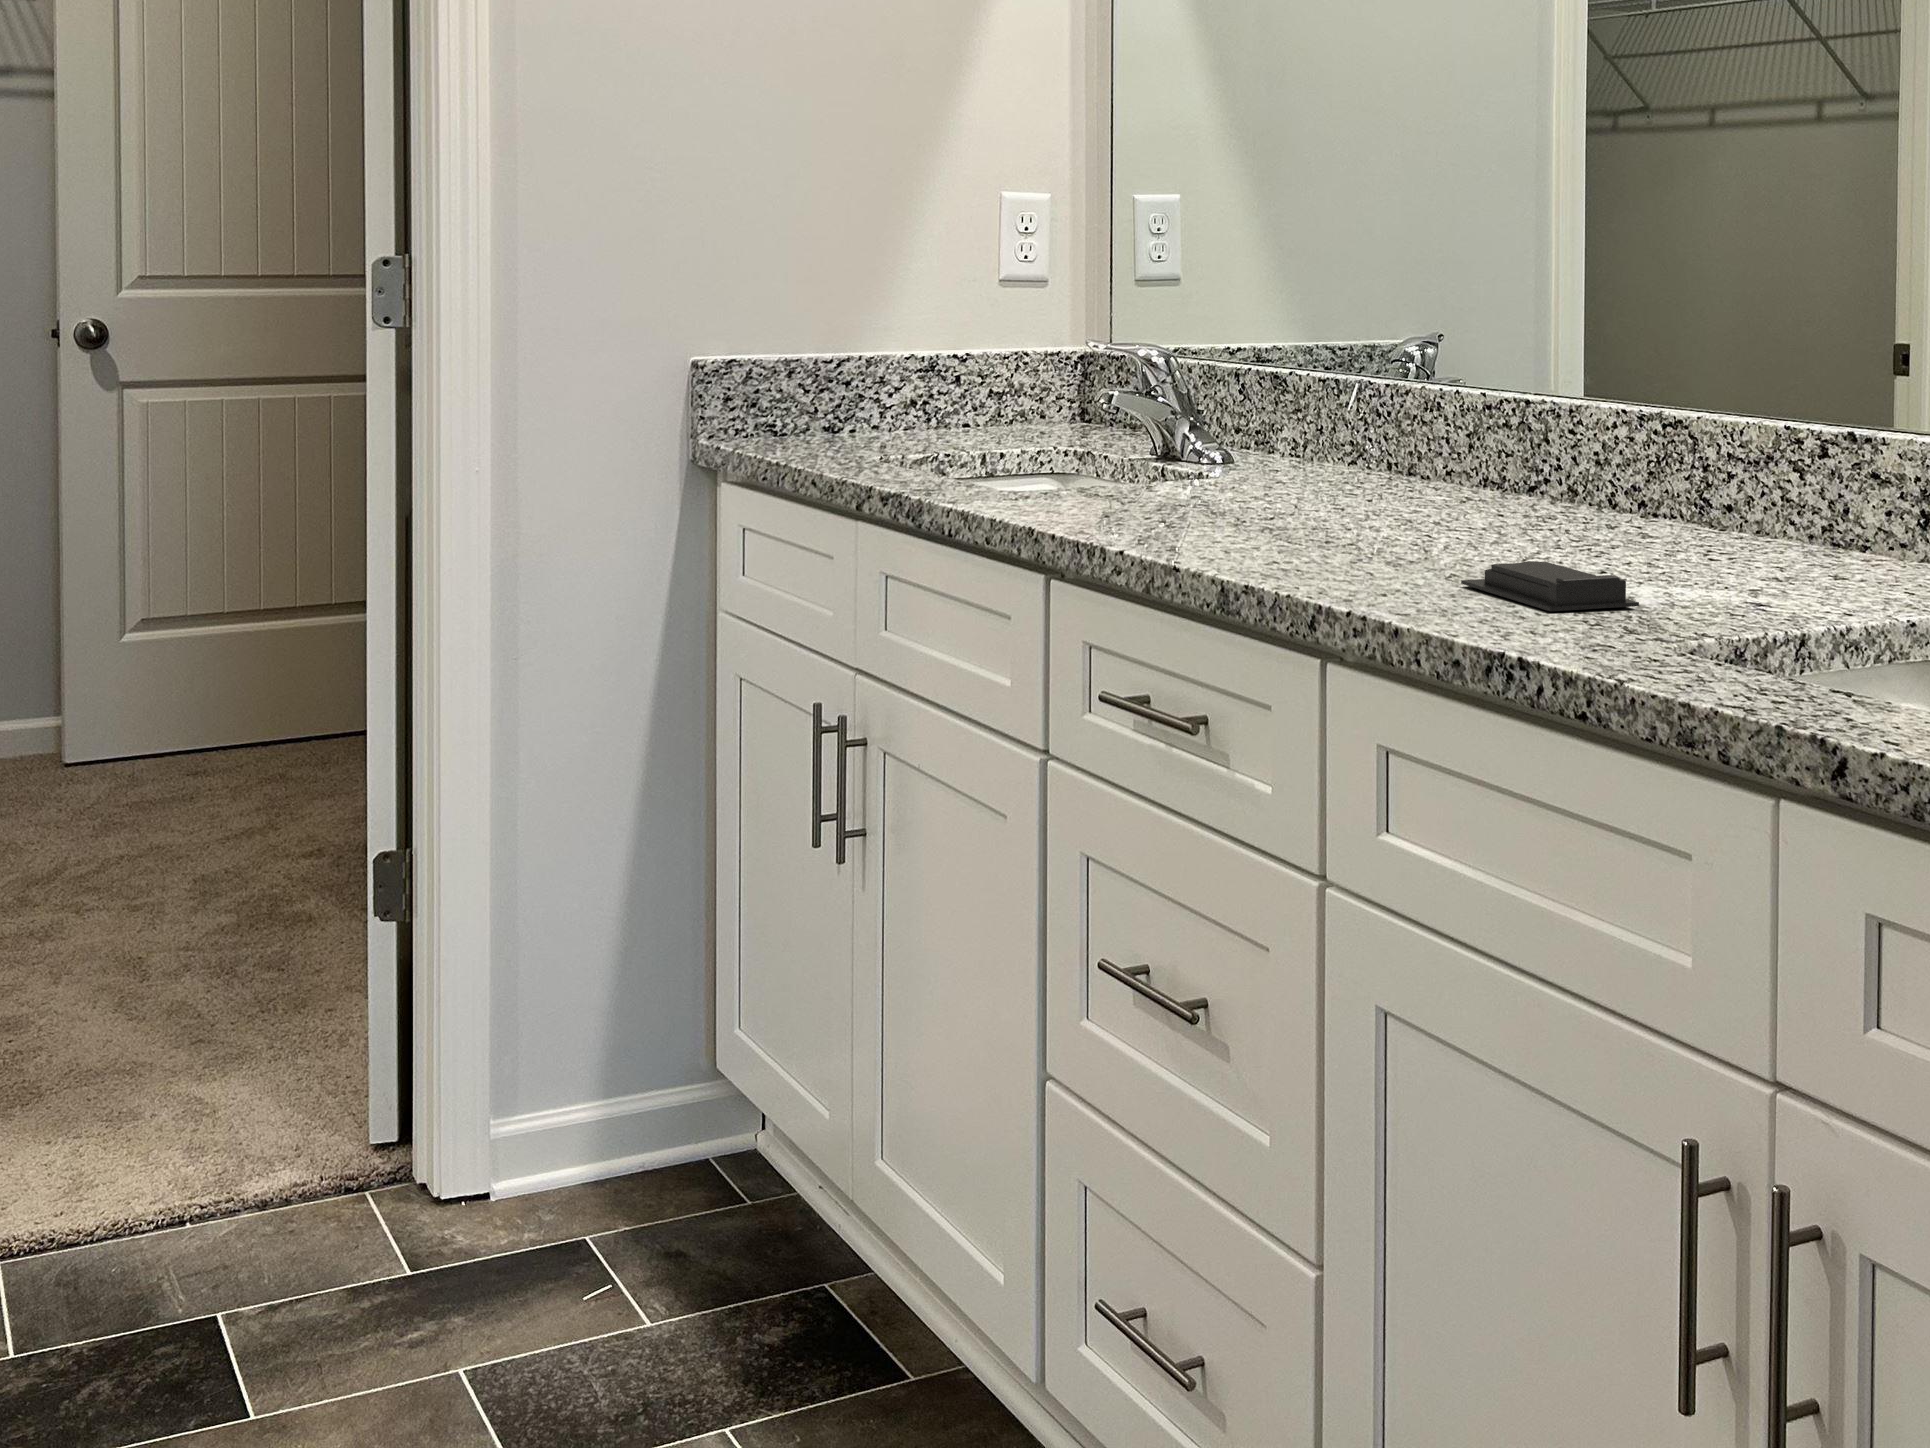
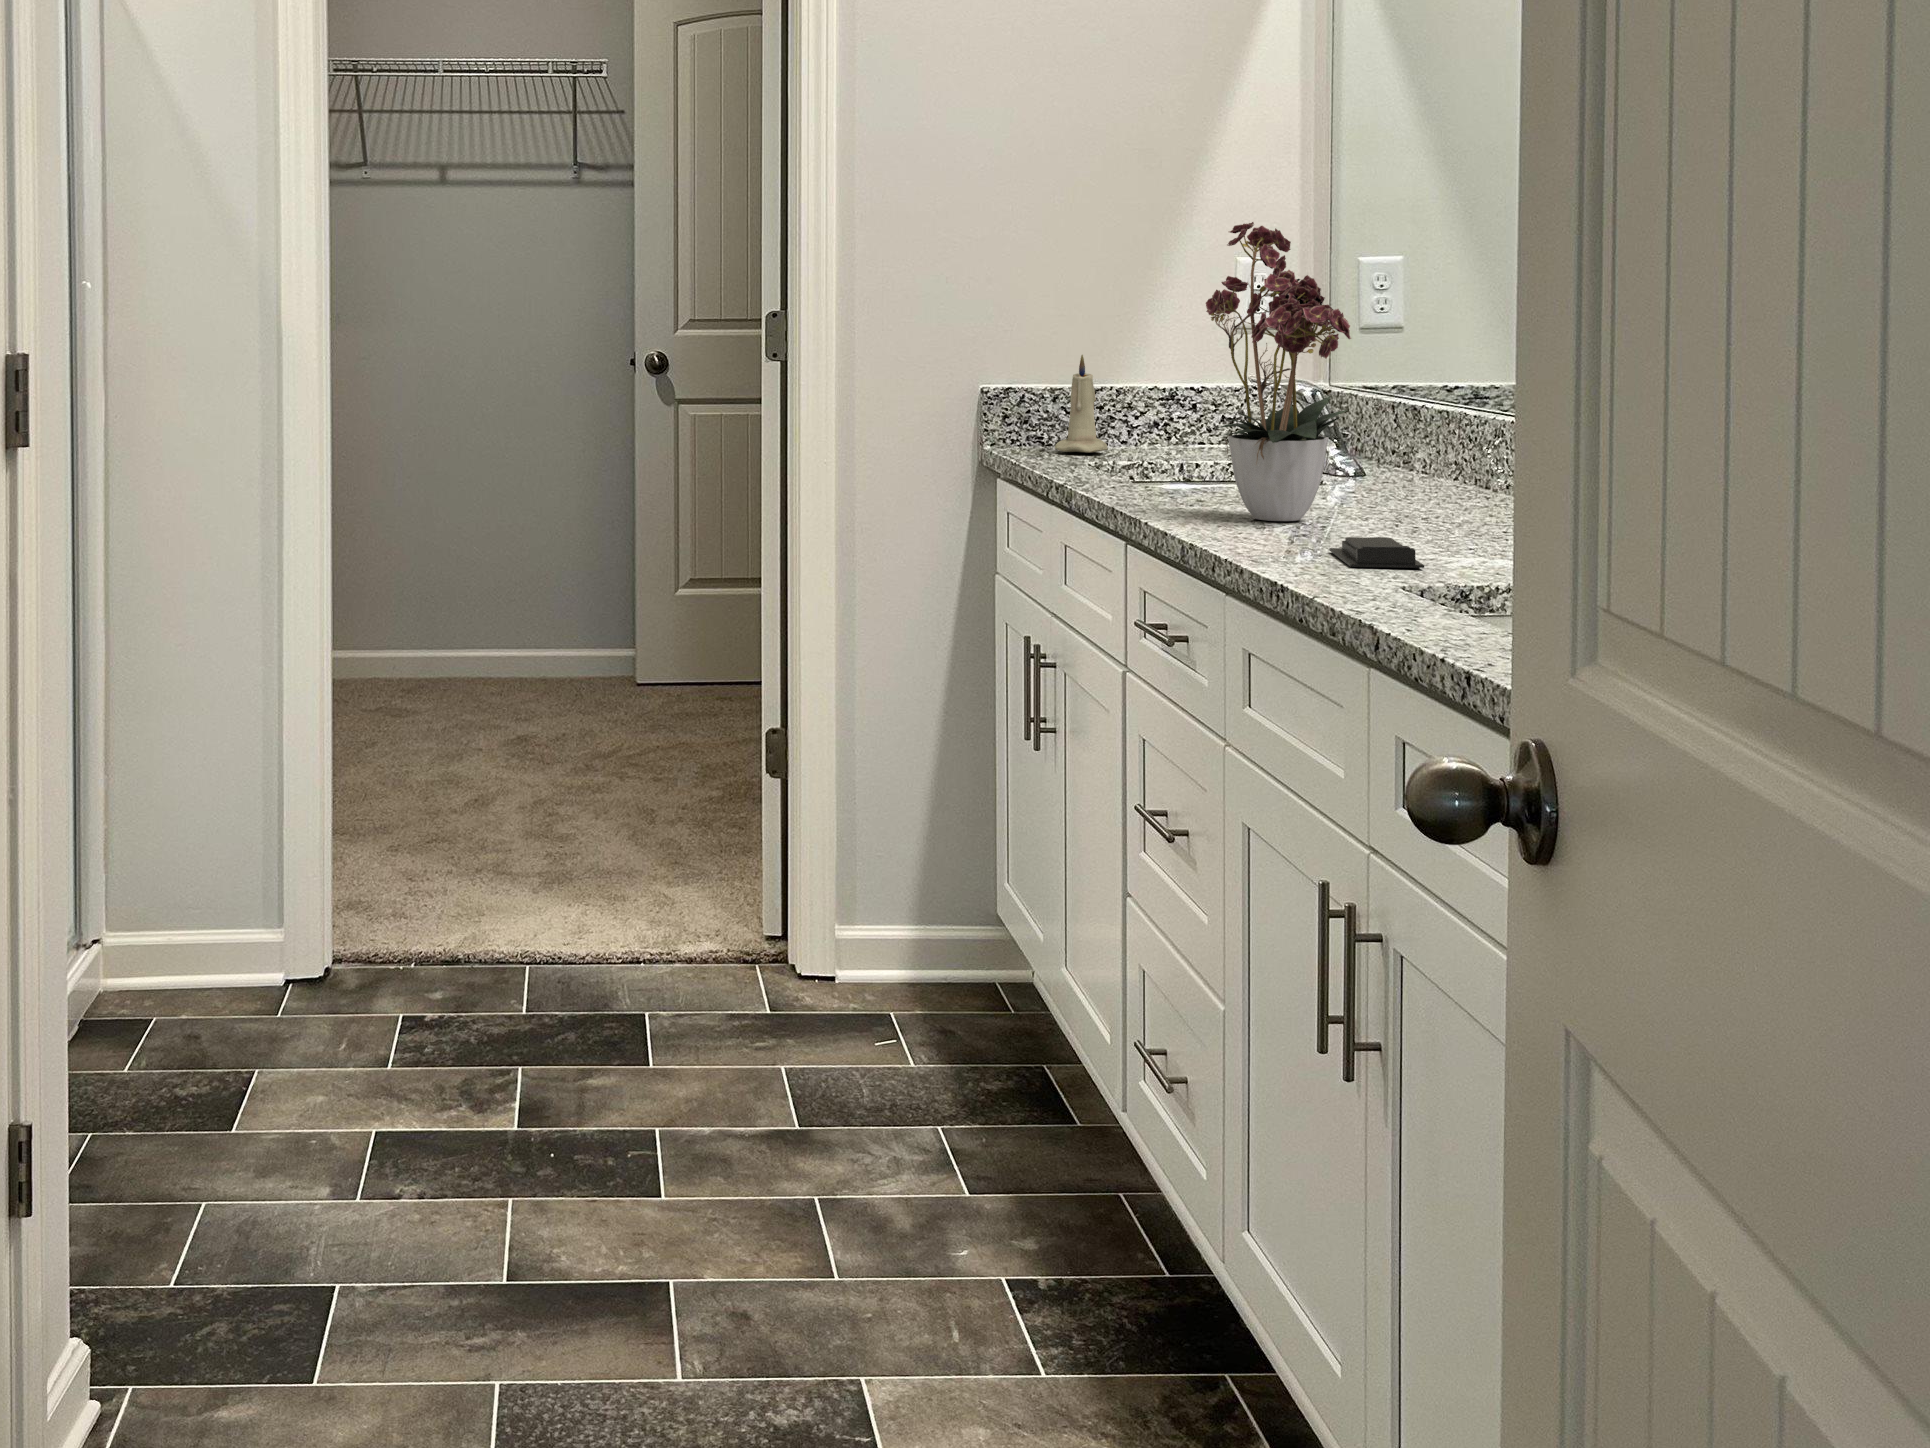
flower arrangement: none [1160,105,1424,537] -> present [1206,222,1351,521]
candle: none [801,313,868,443] -> present [1055,355,1107,453]

